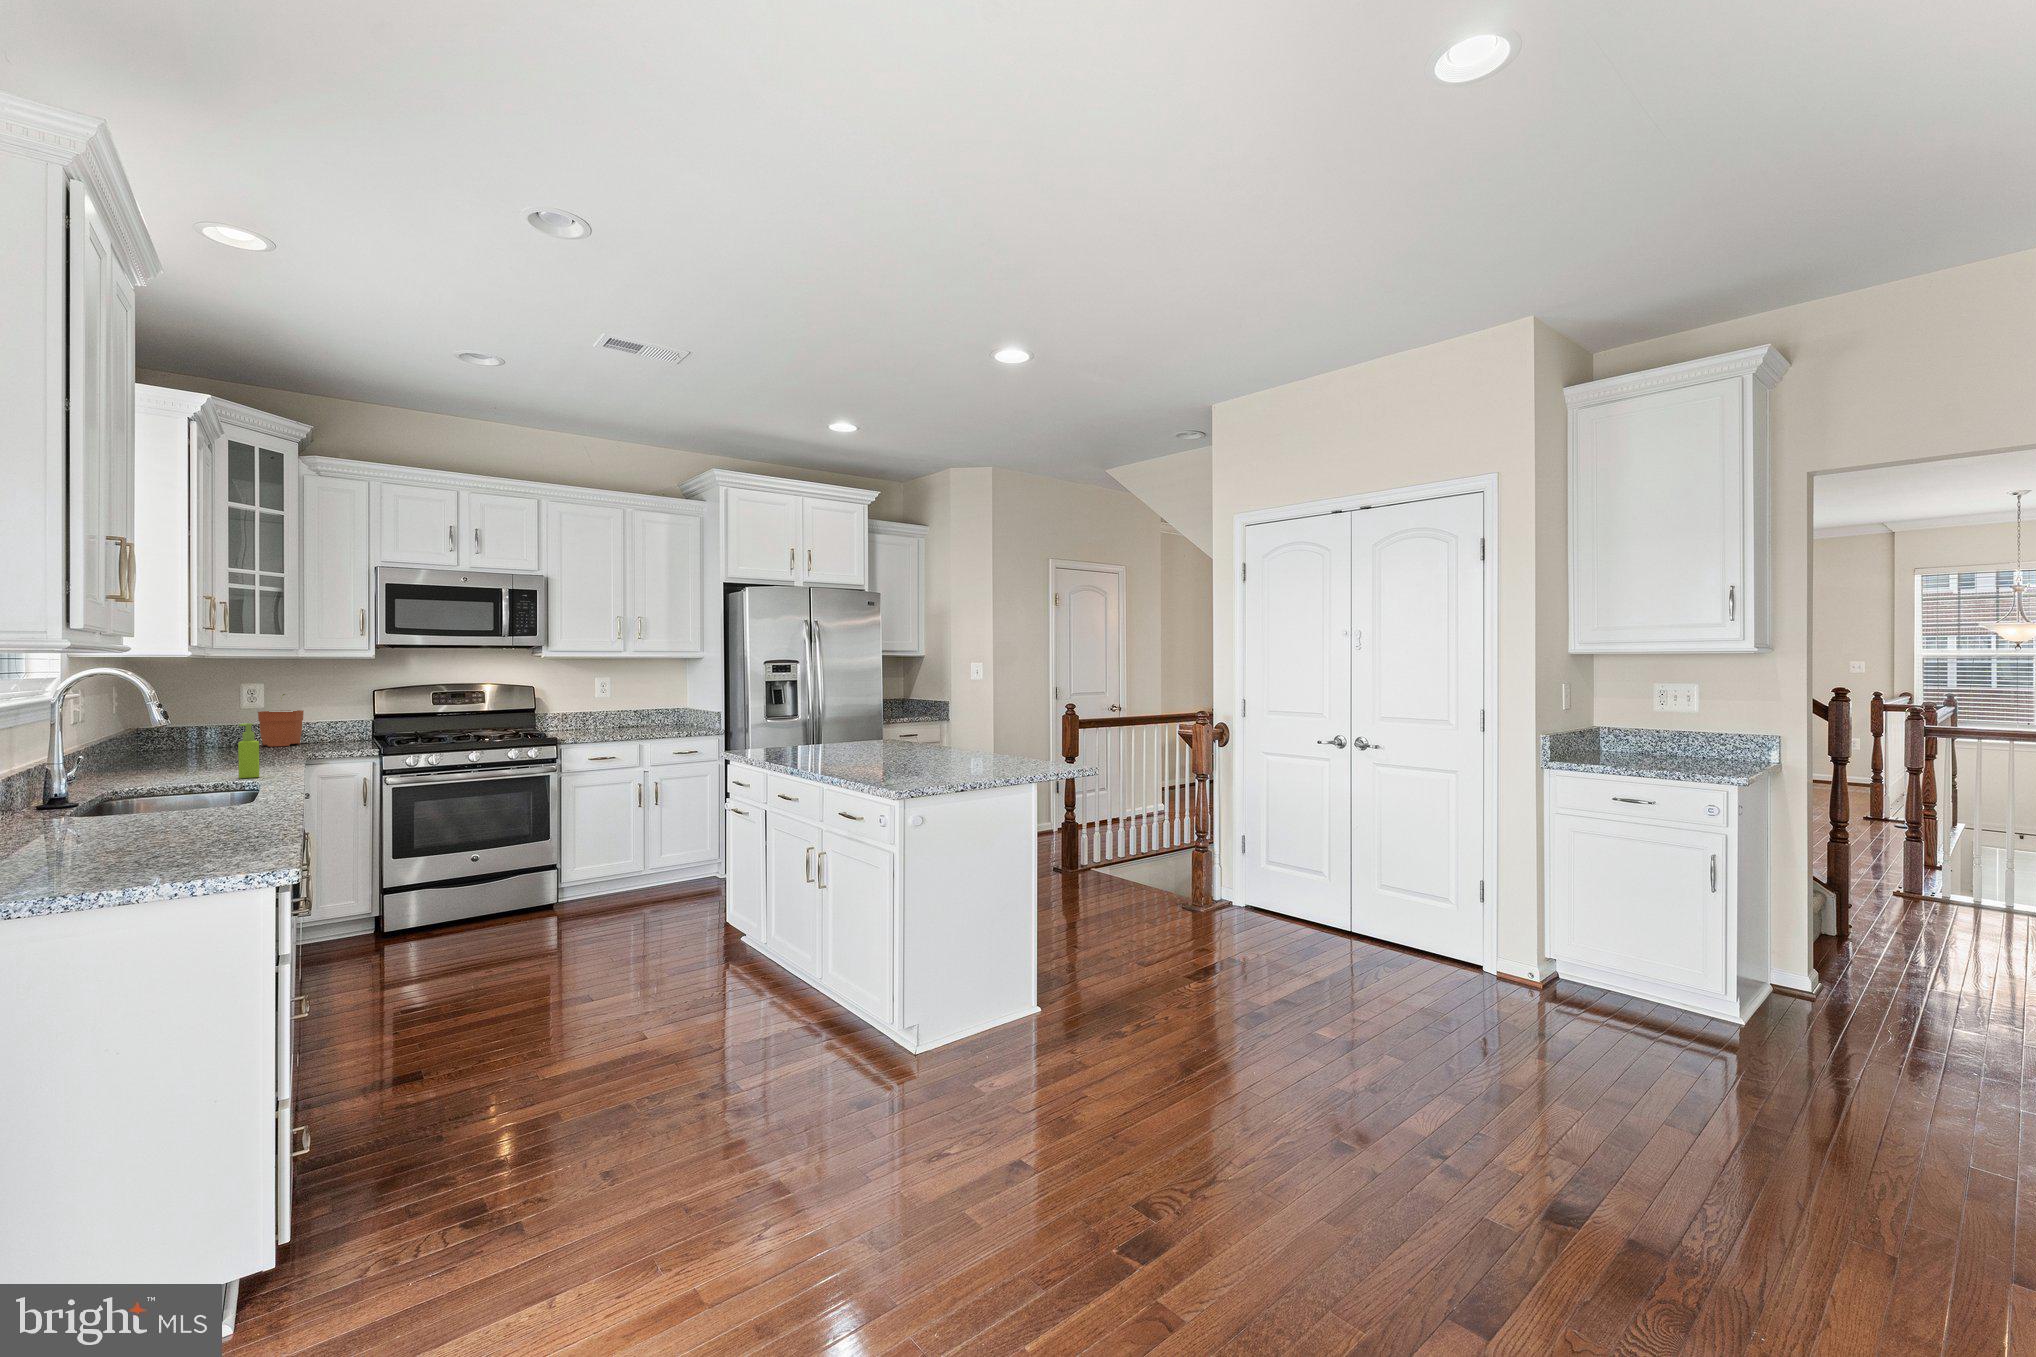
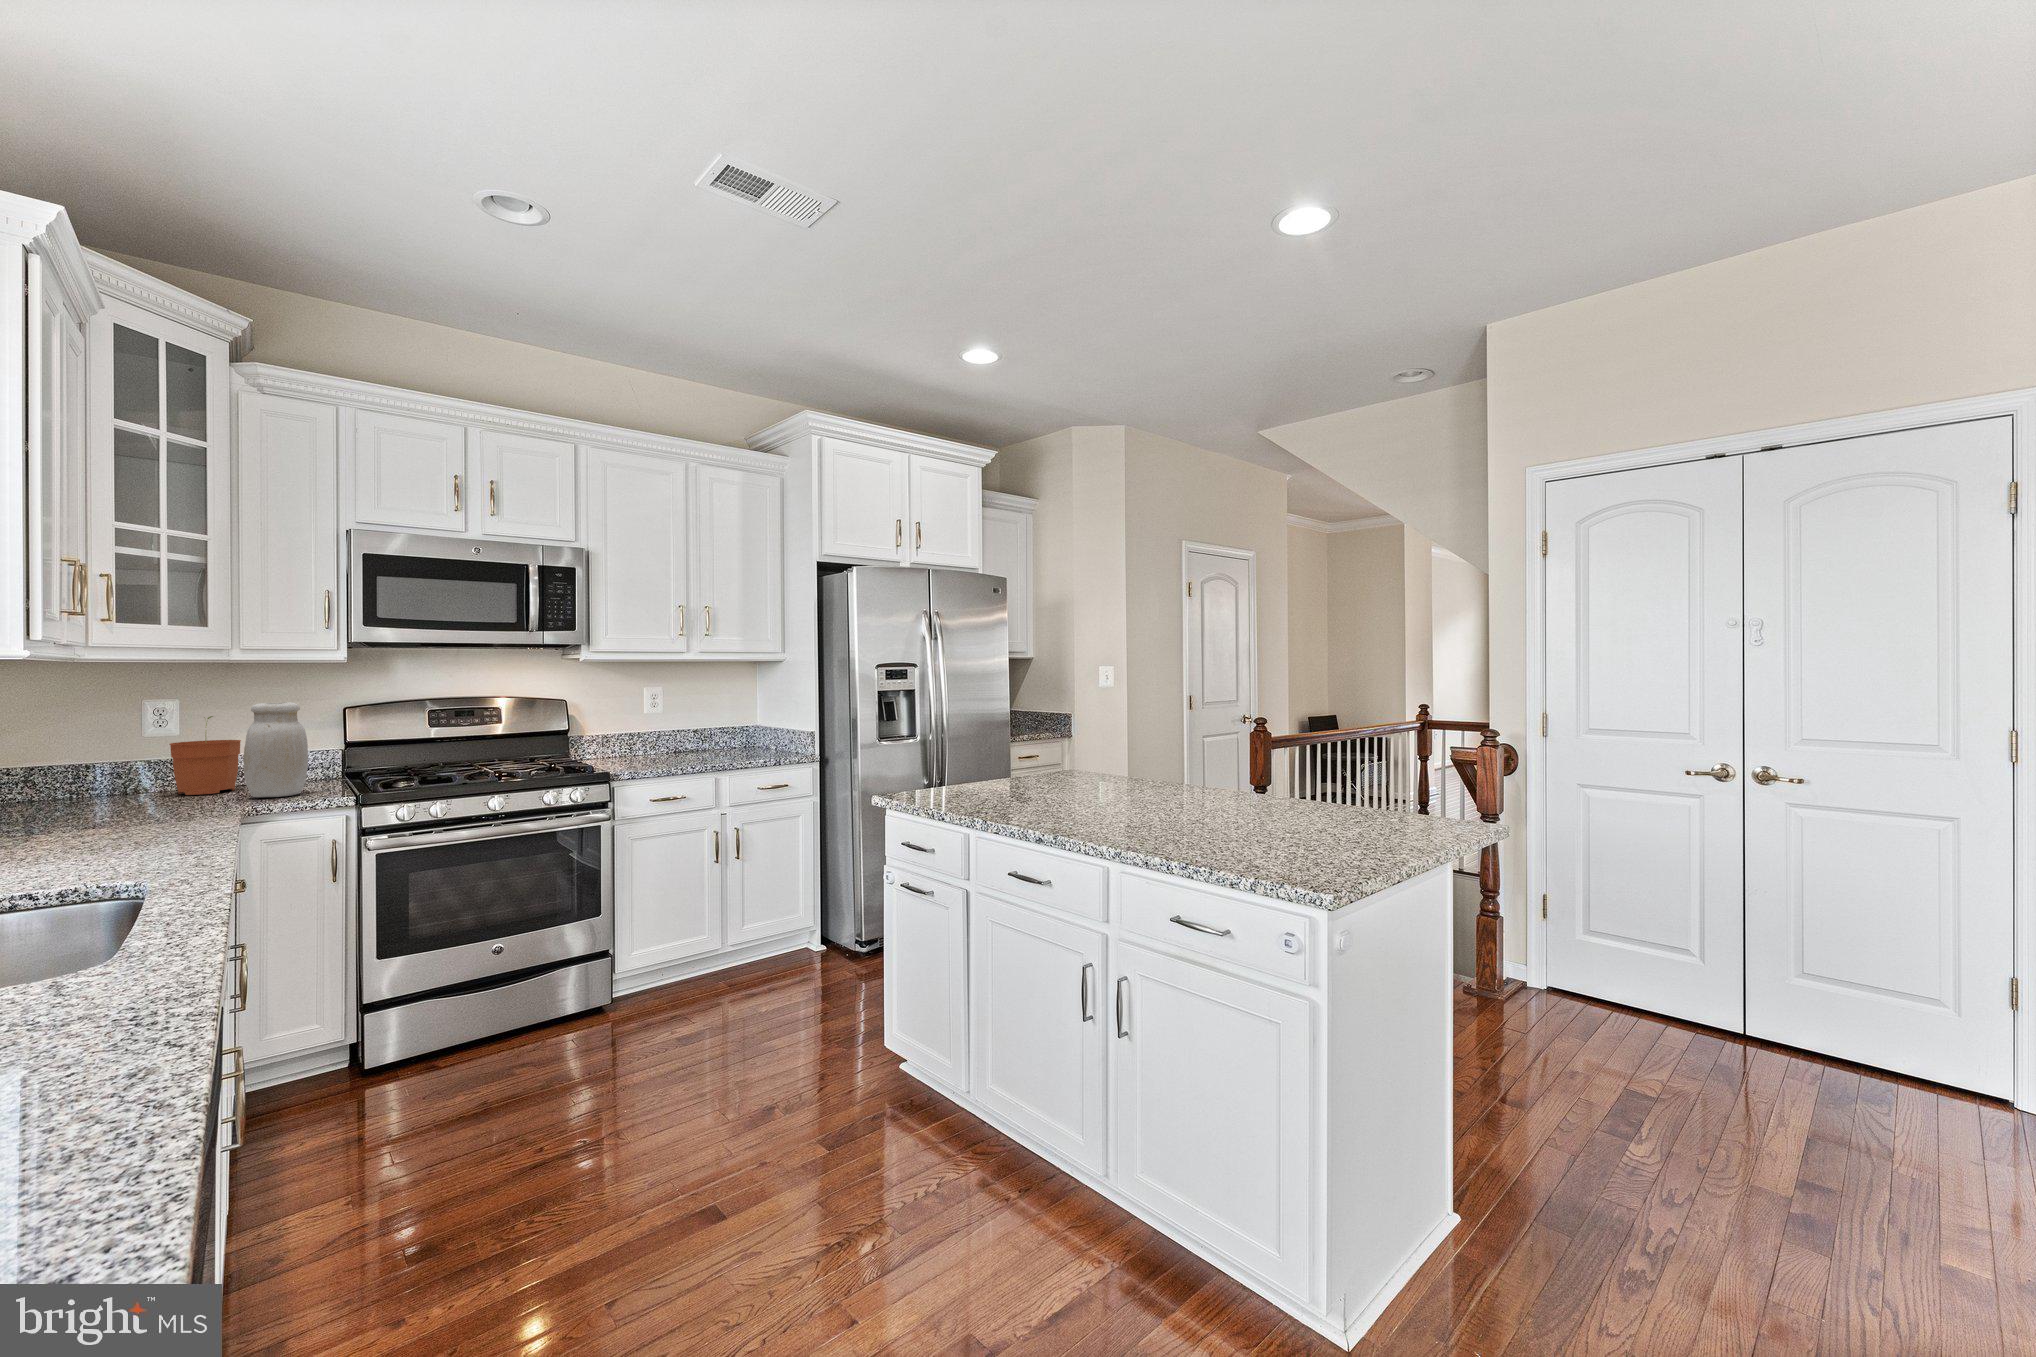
jar: none [306,684,347,748] -> present [243,702,308,797]
soap dispenser: present [238,723,259,778] -> none [122,777,161,872]

